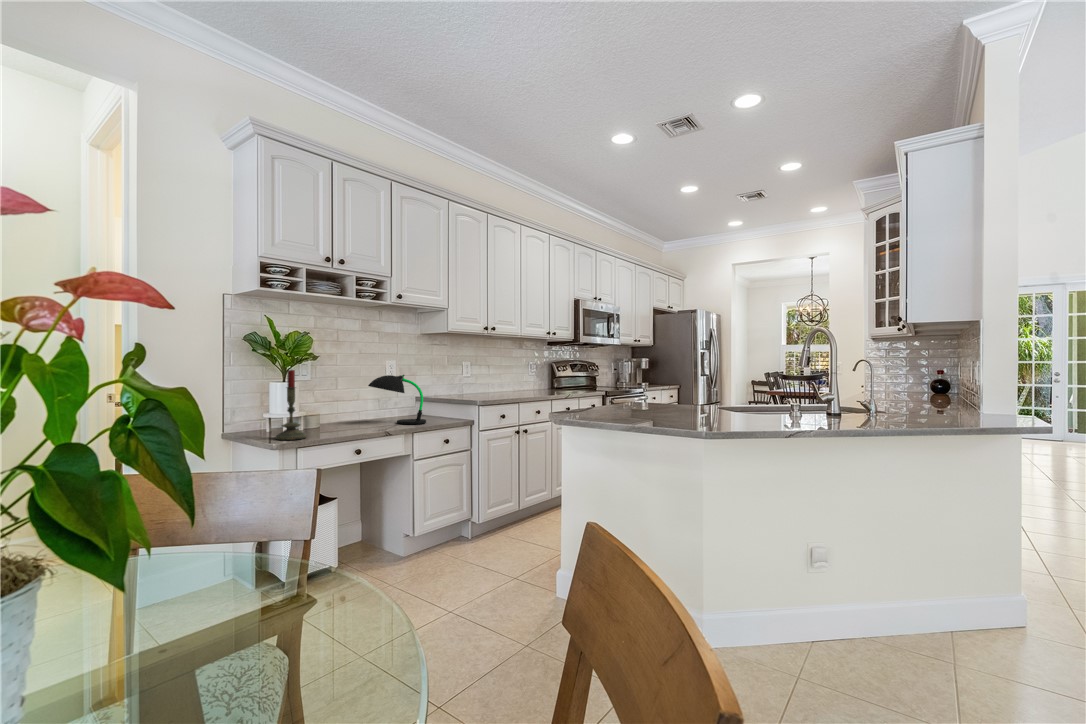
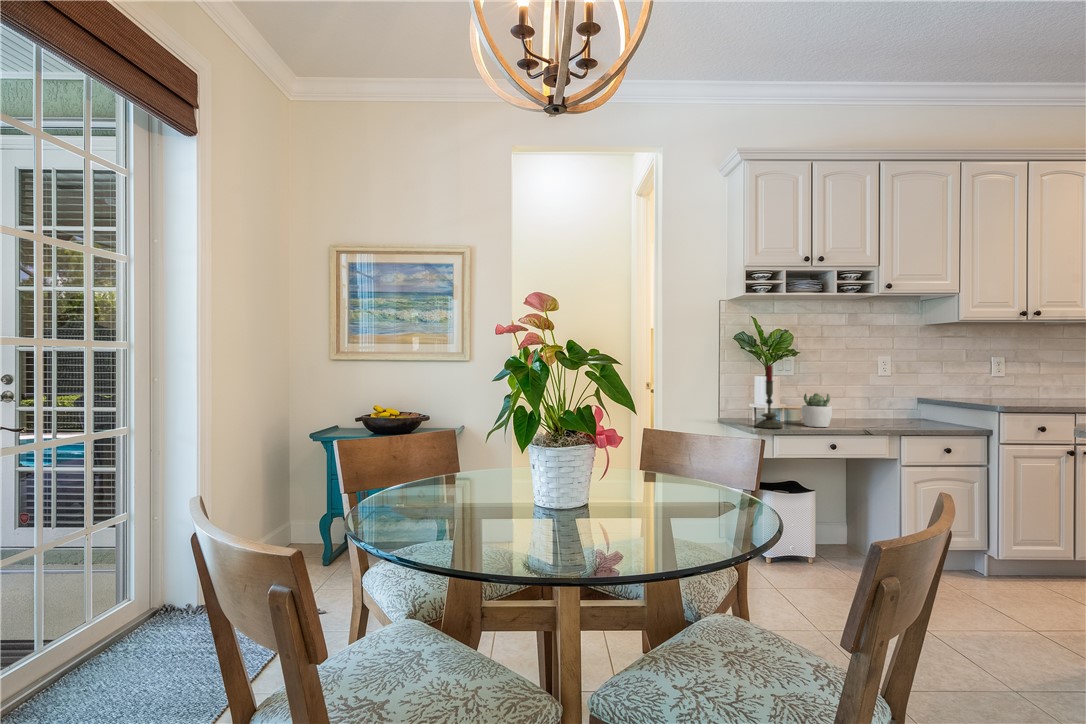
desk lamp: present [368,375,426,424] -> none [852,371,923,427]
succulent plant: none [323,398,354,433] -> present [801,393,833,427]

